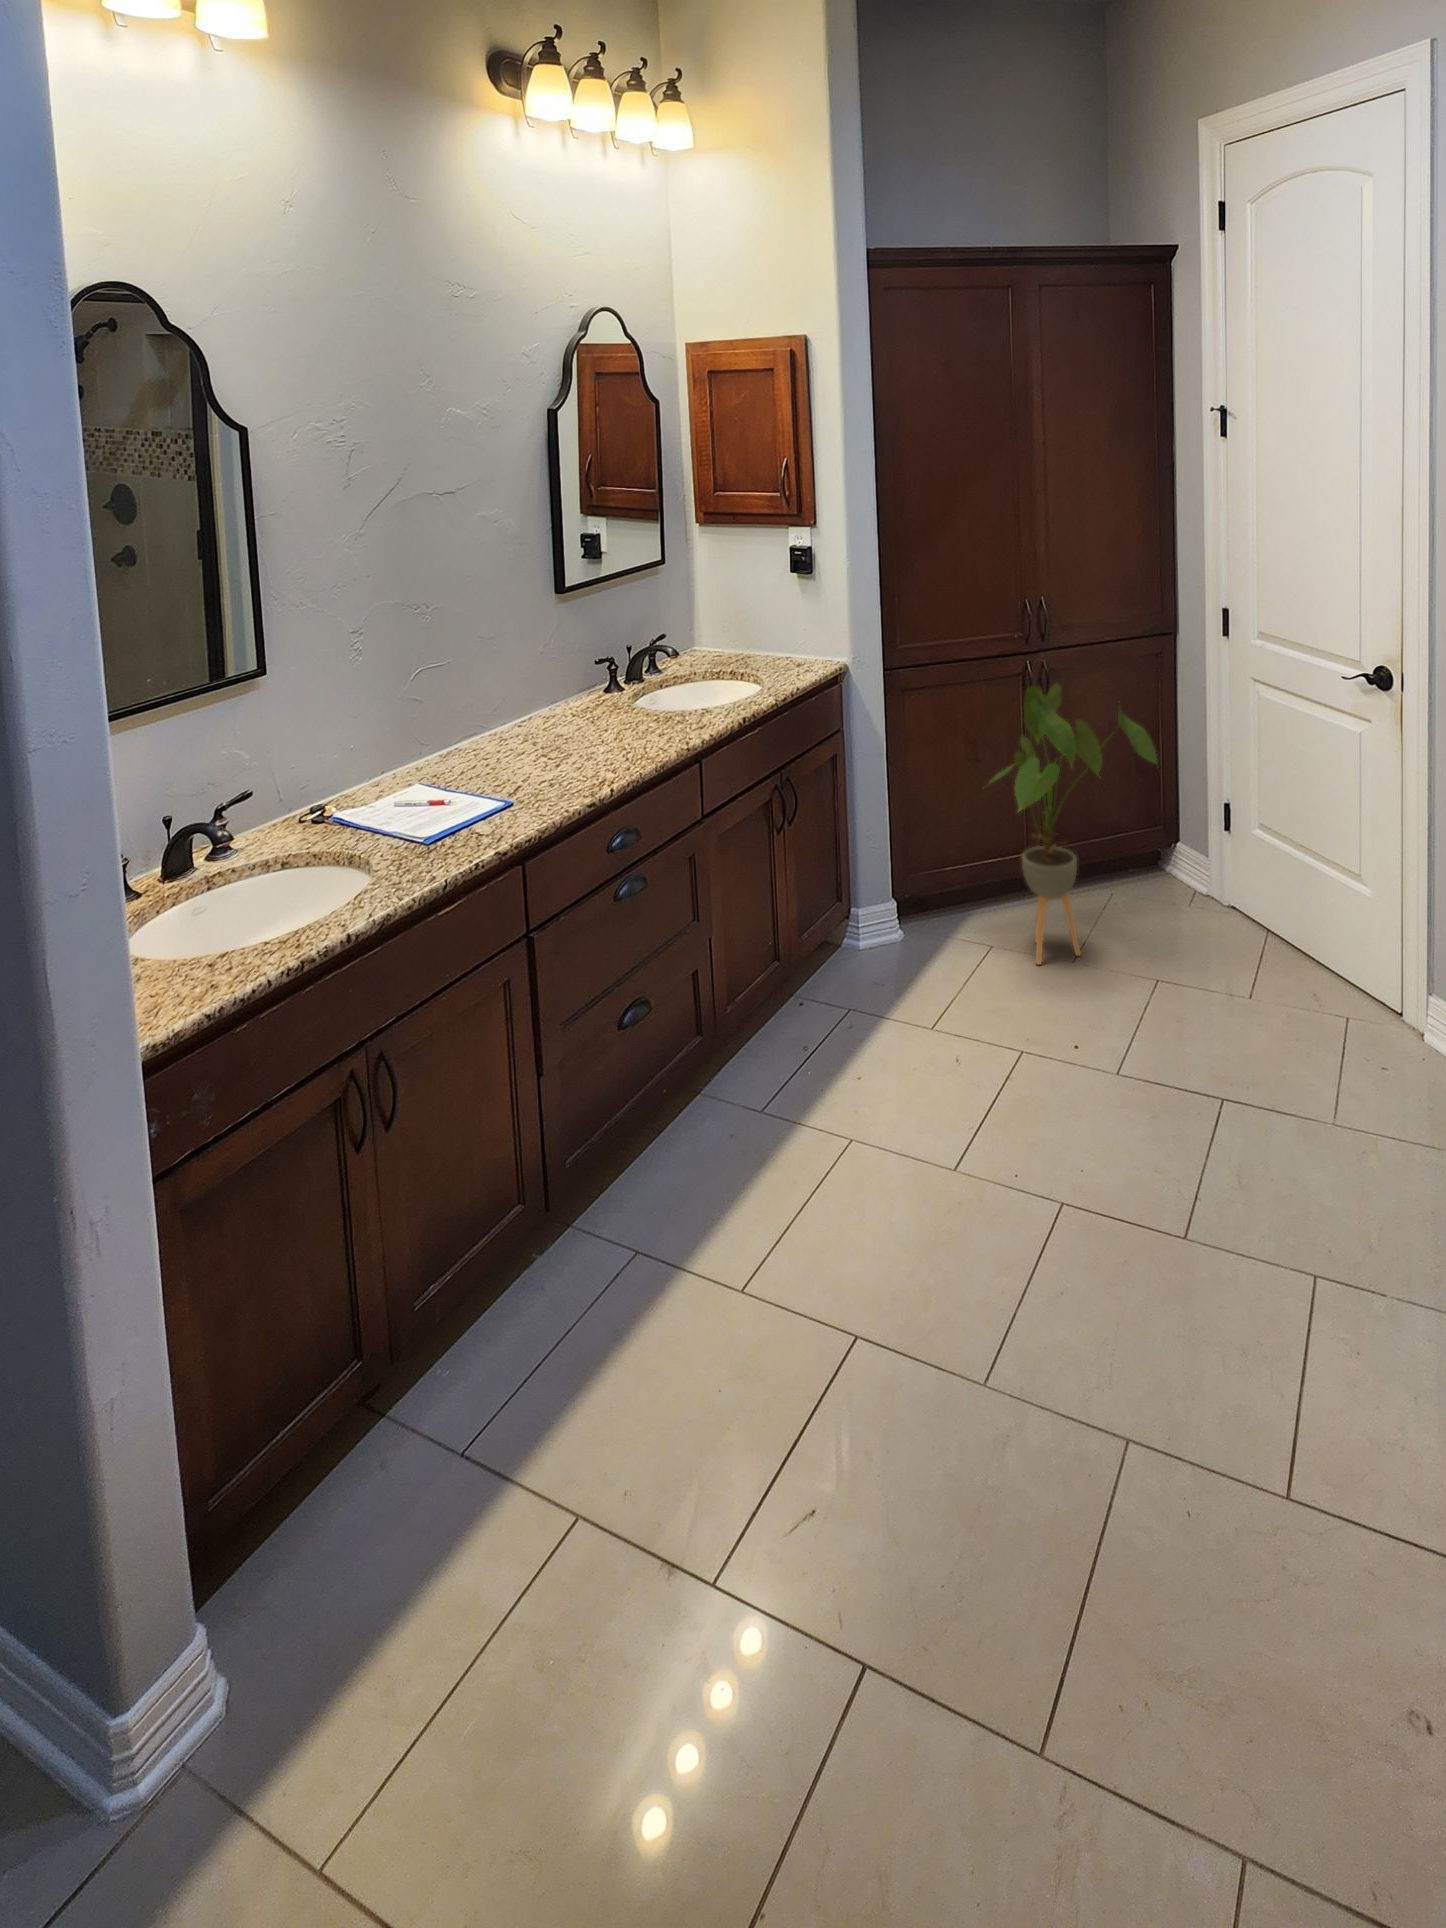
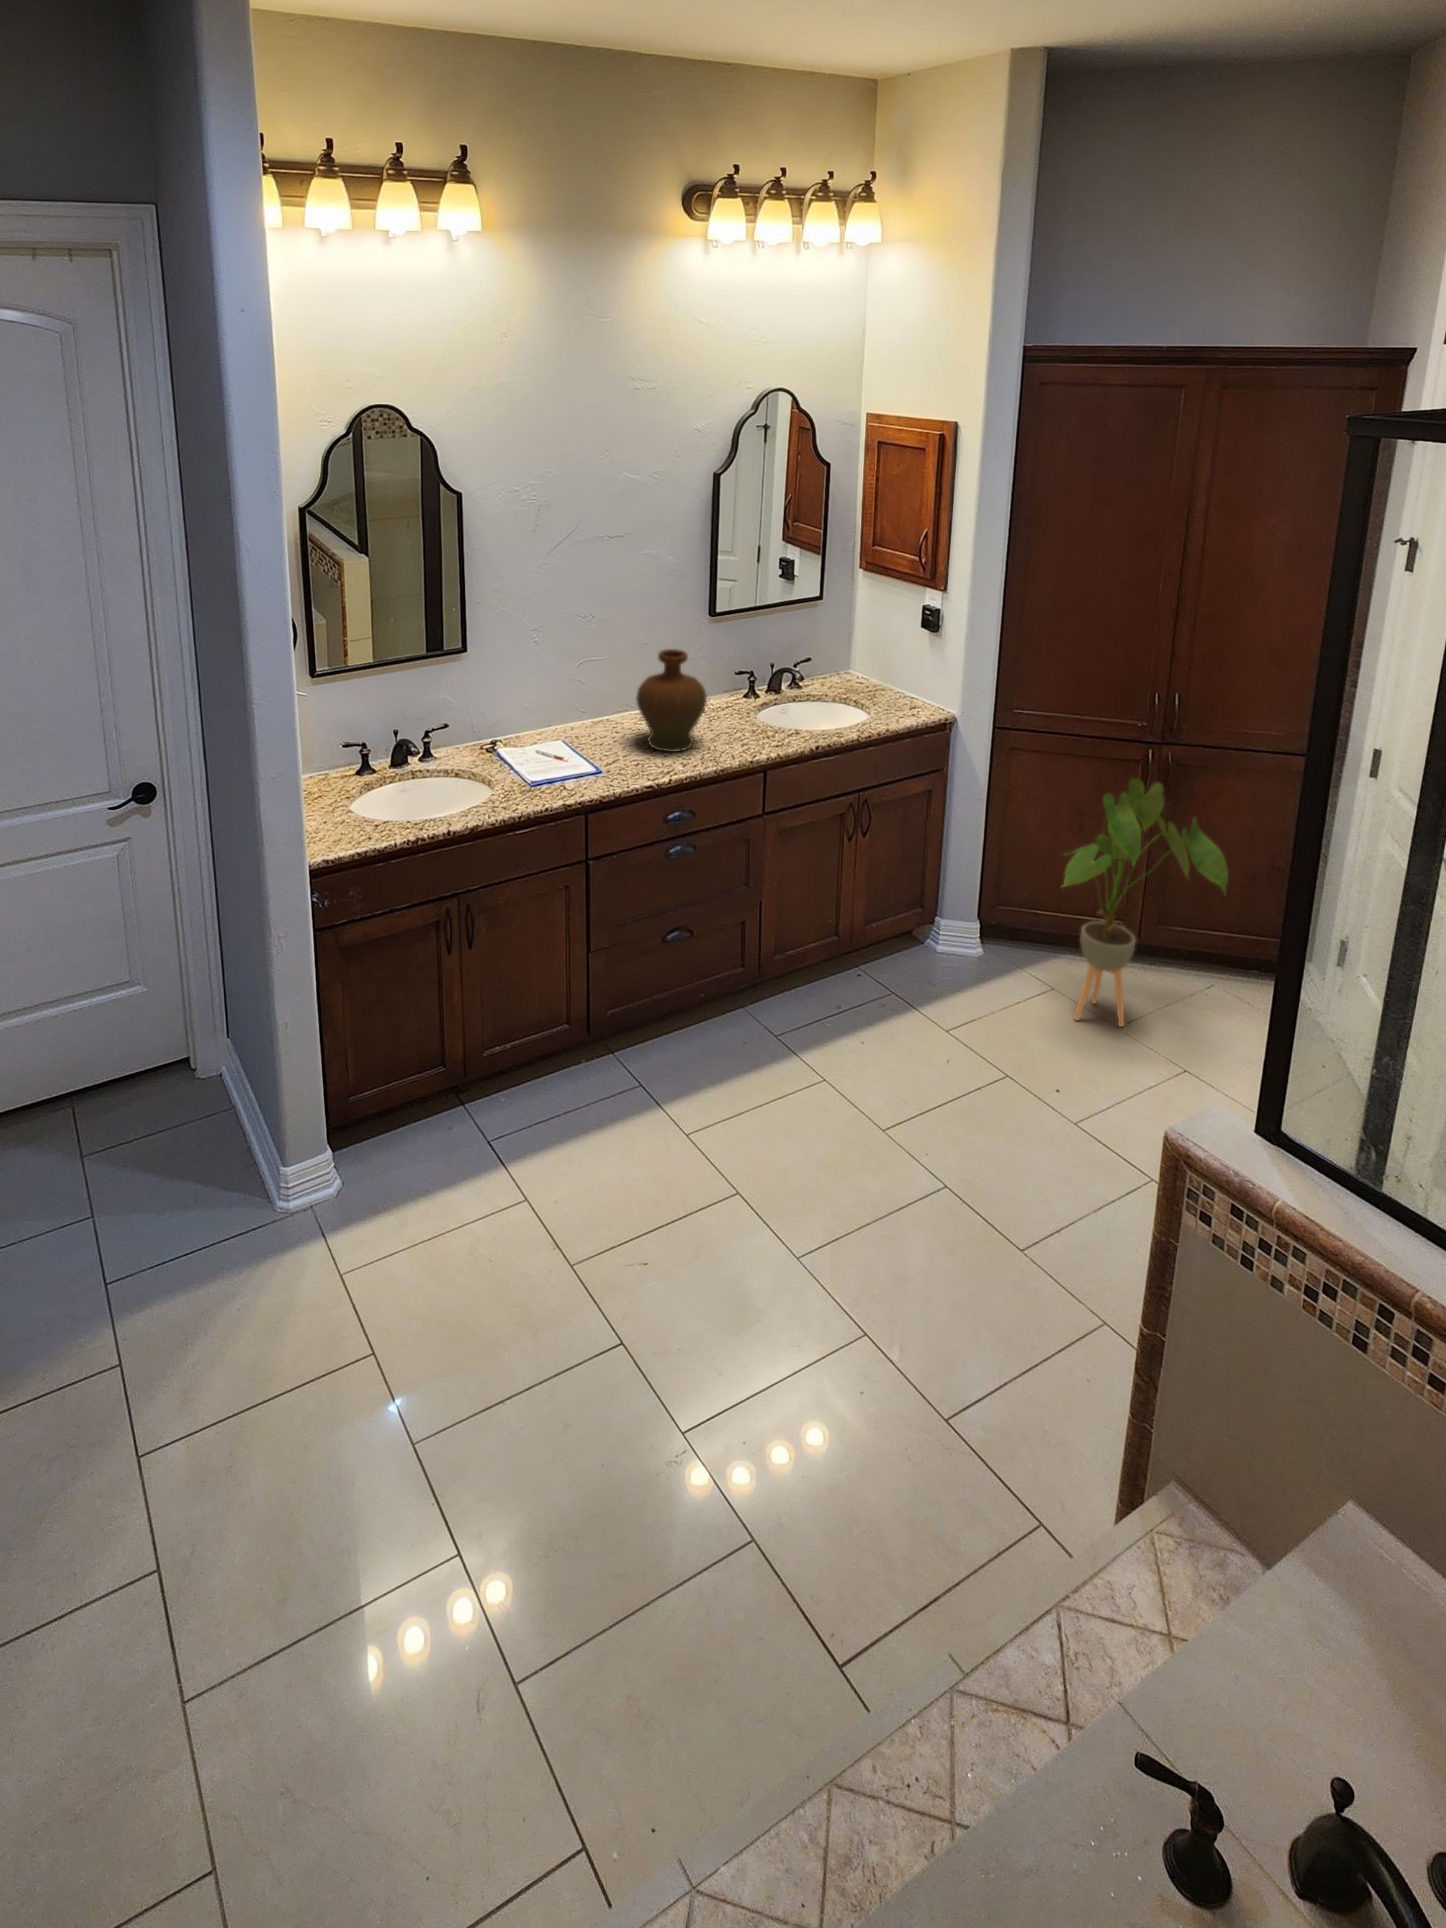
decorative vase: none [520,623,614,761] -> present [636,649,707,752]

